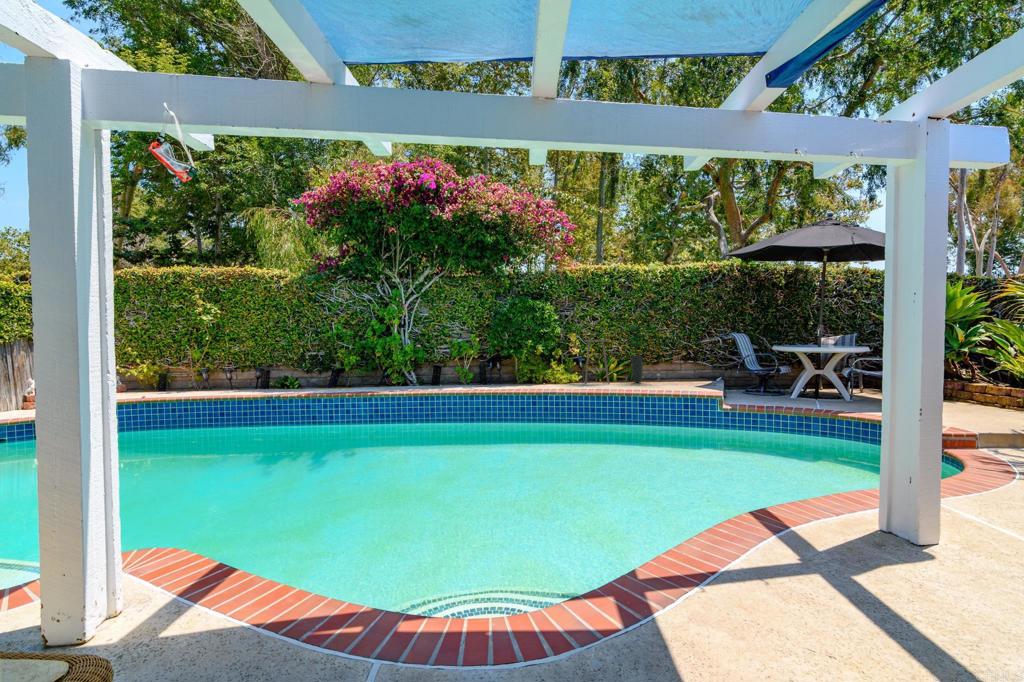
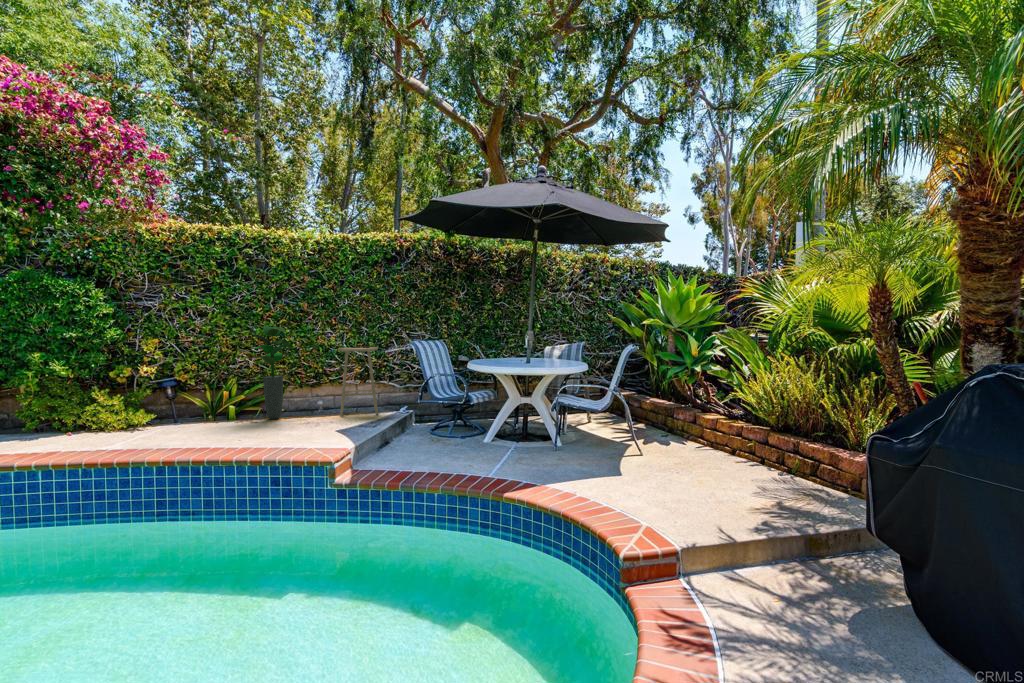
stool: present [584,340,609,384] -> present [339,347,378,417]

